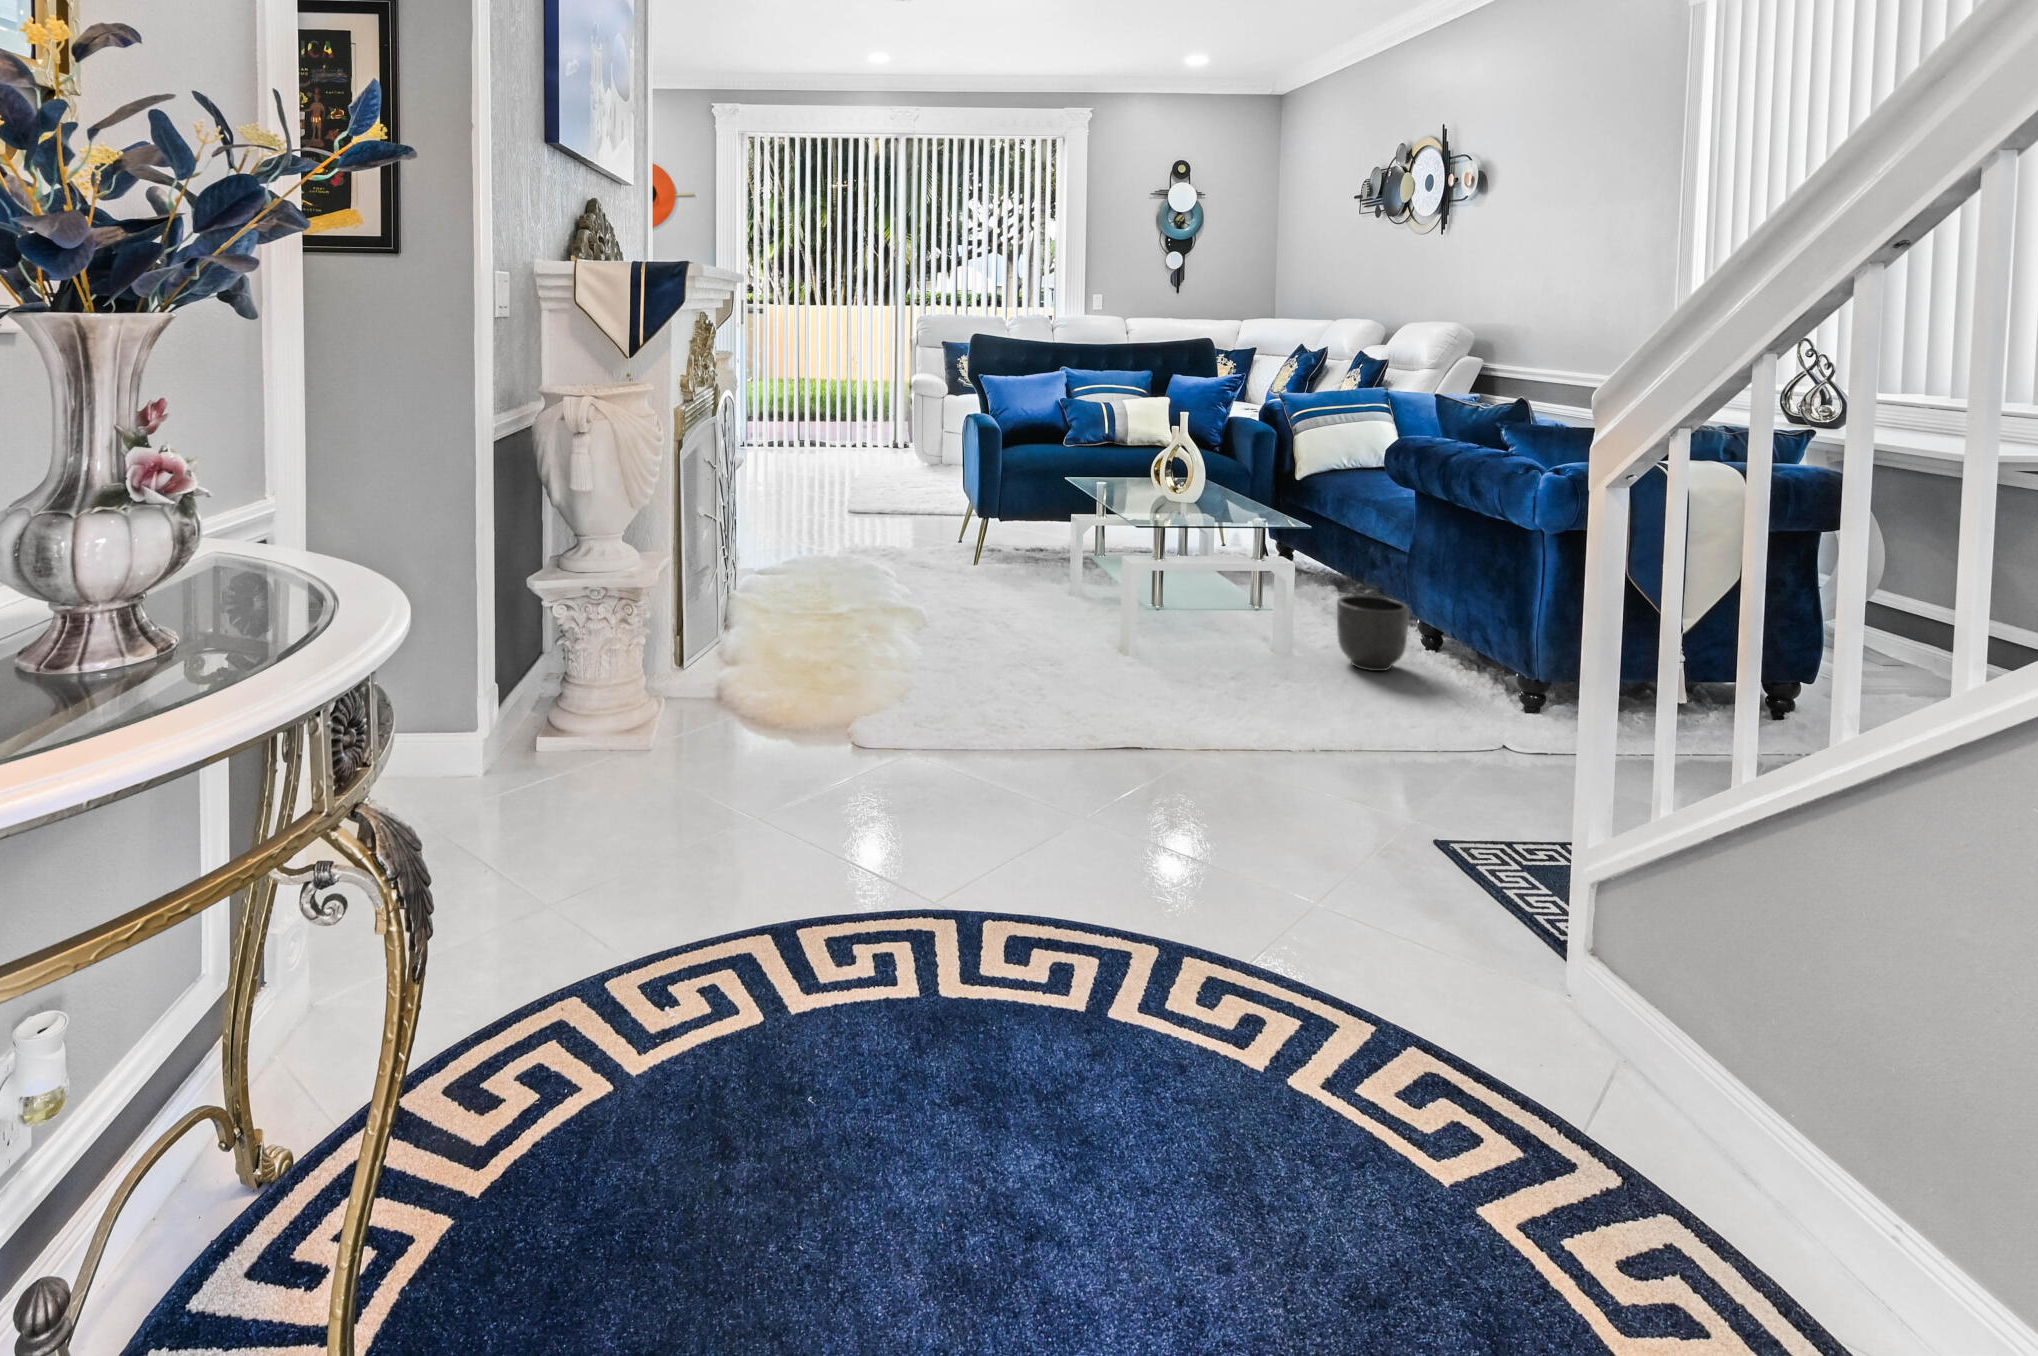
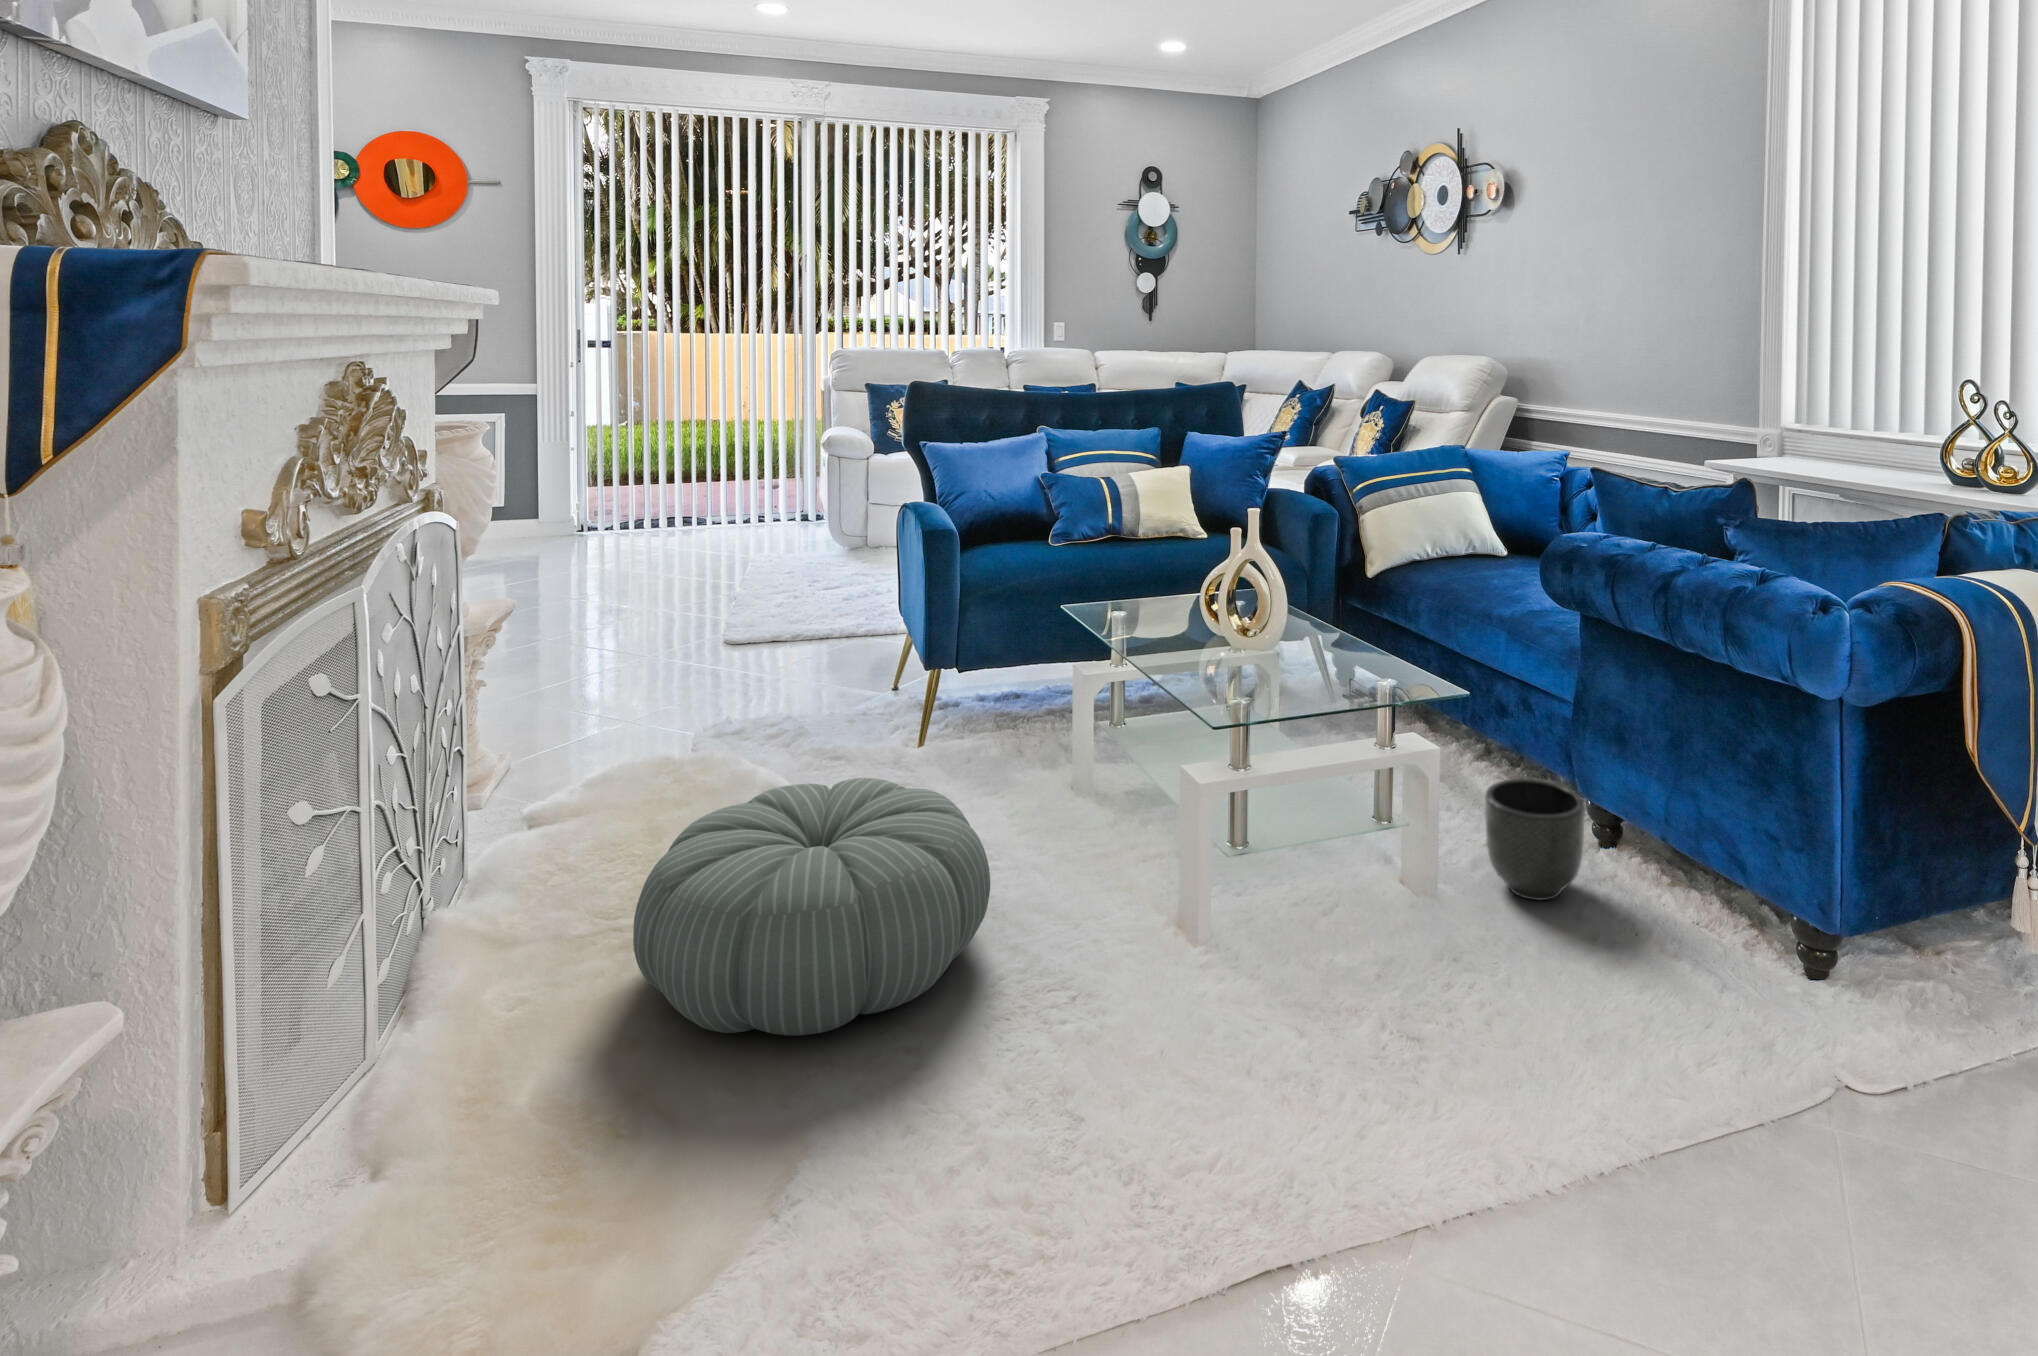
pouf: none [811,548,1002,660] -> present [633,778,990,1036]

